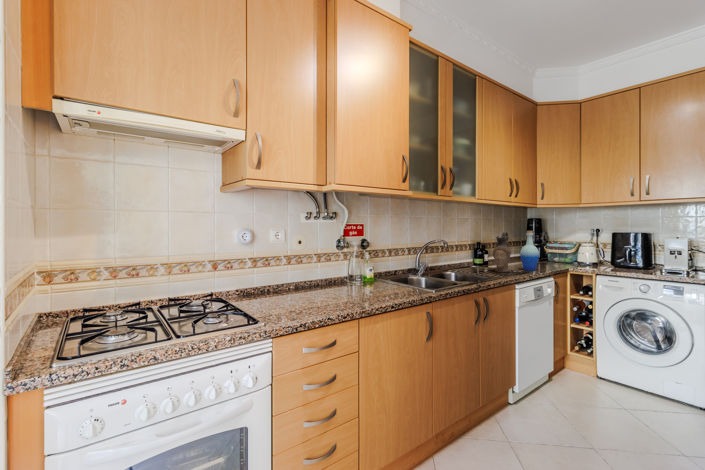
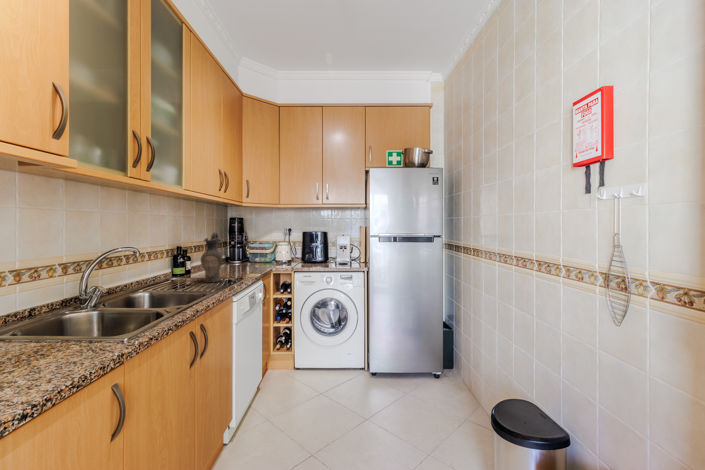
bottle: present [520,231,539,271] -> none [230,232,251,277]

